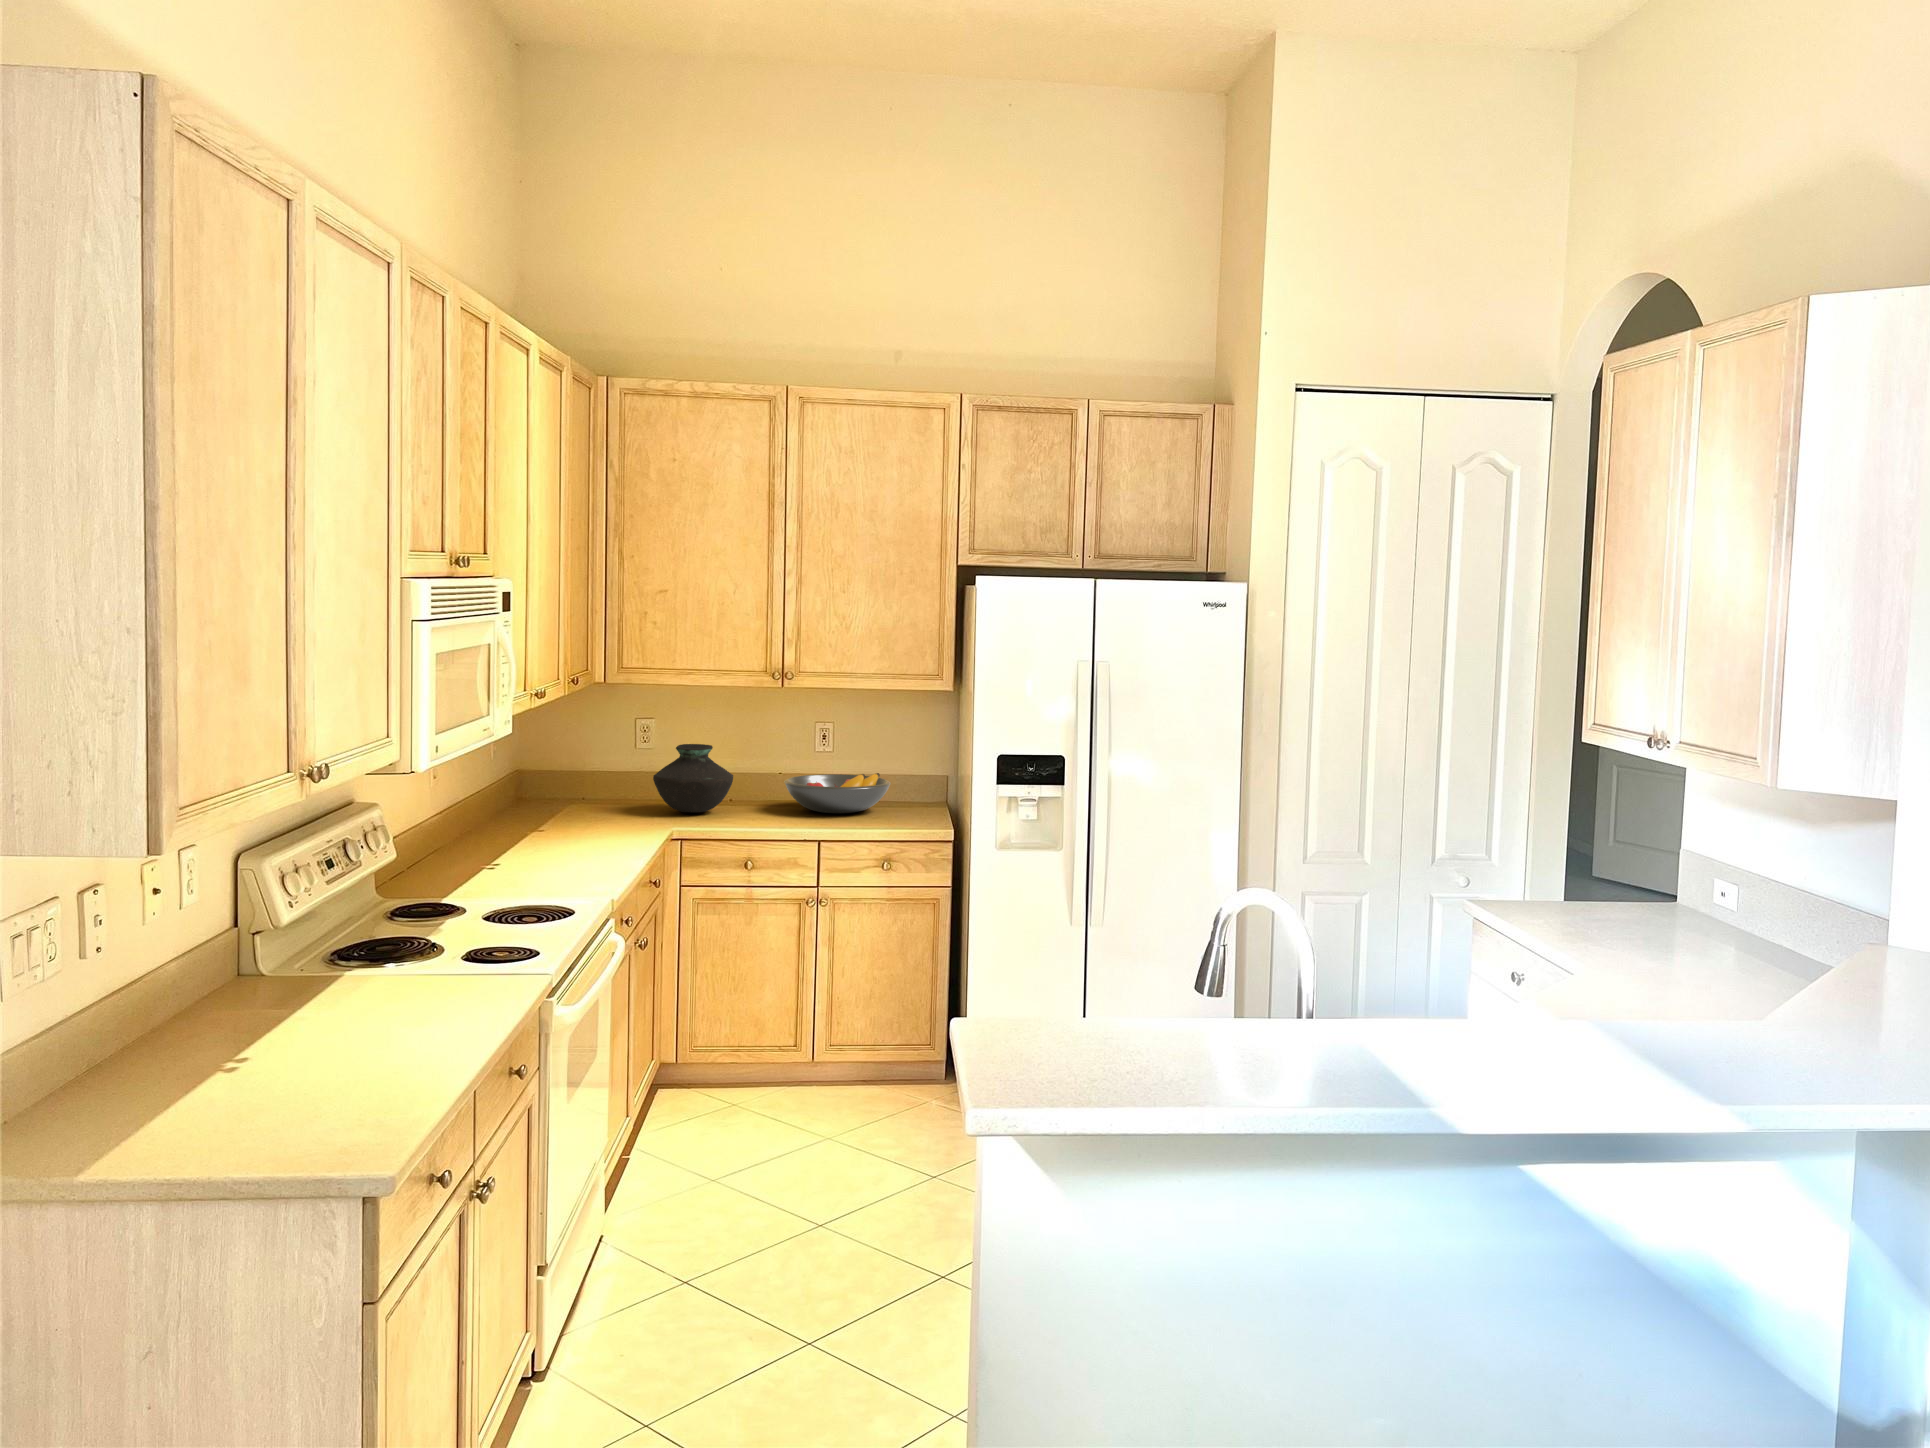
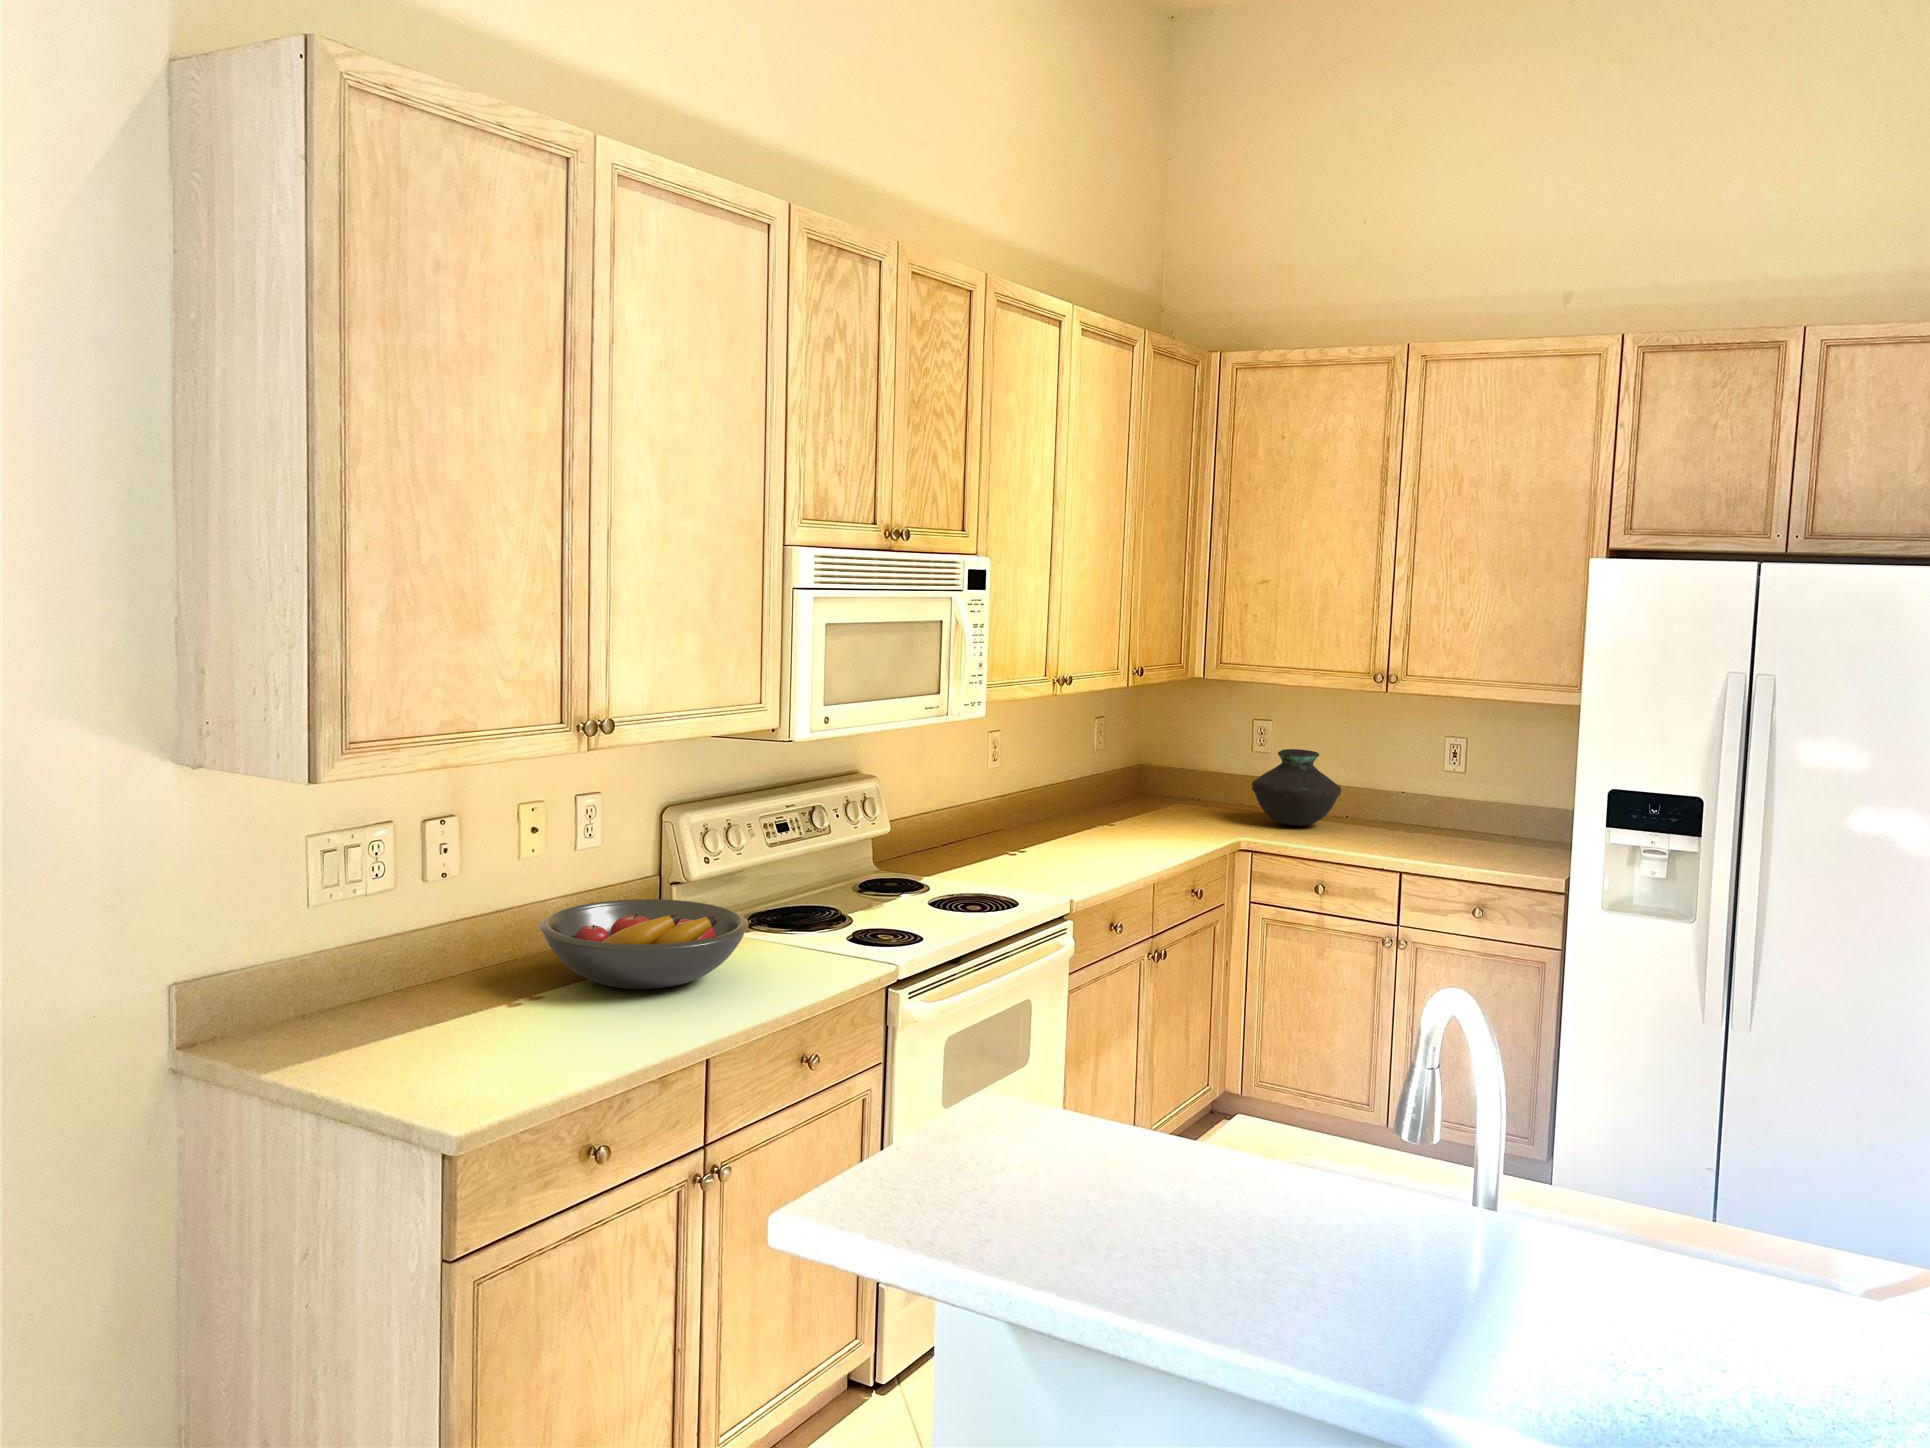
fruit bowl: present [784,773,891,813] -> present [540,899,749,989]

